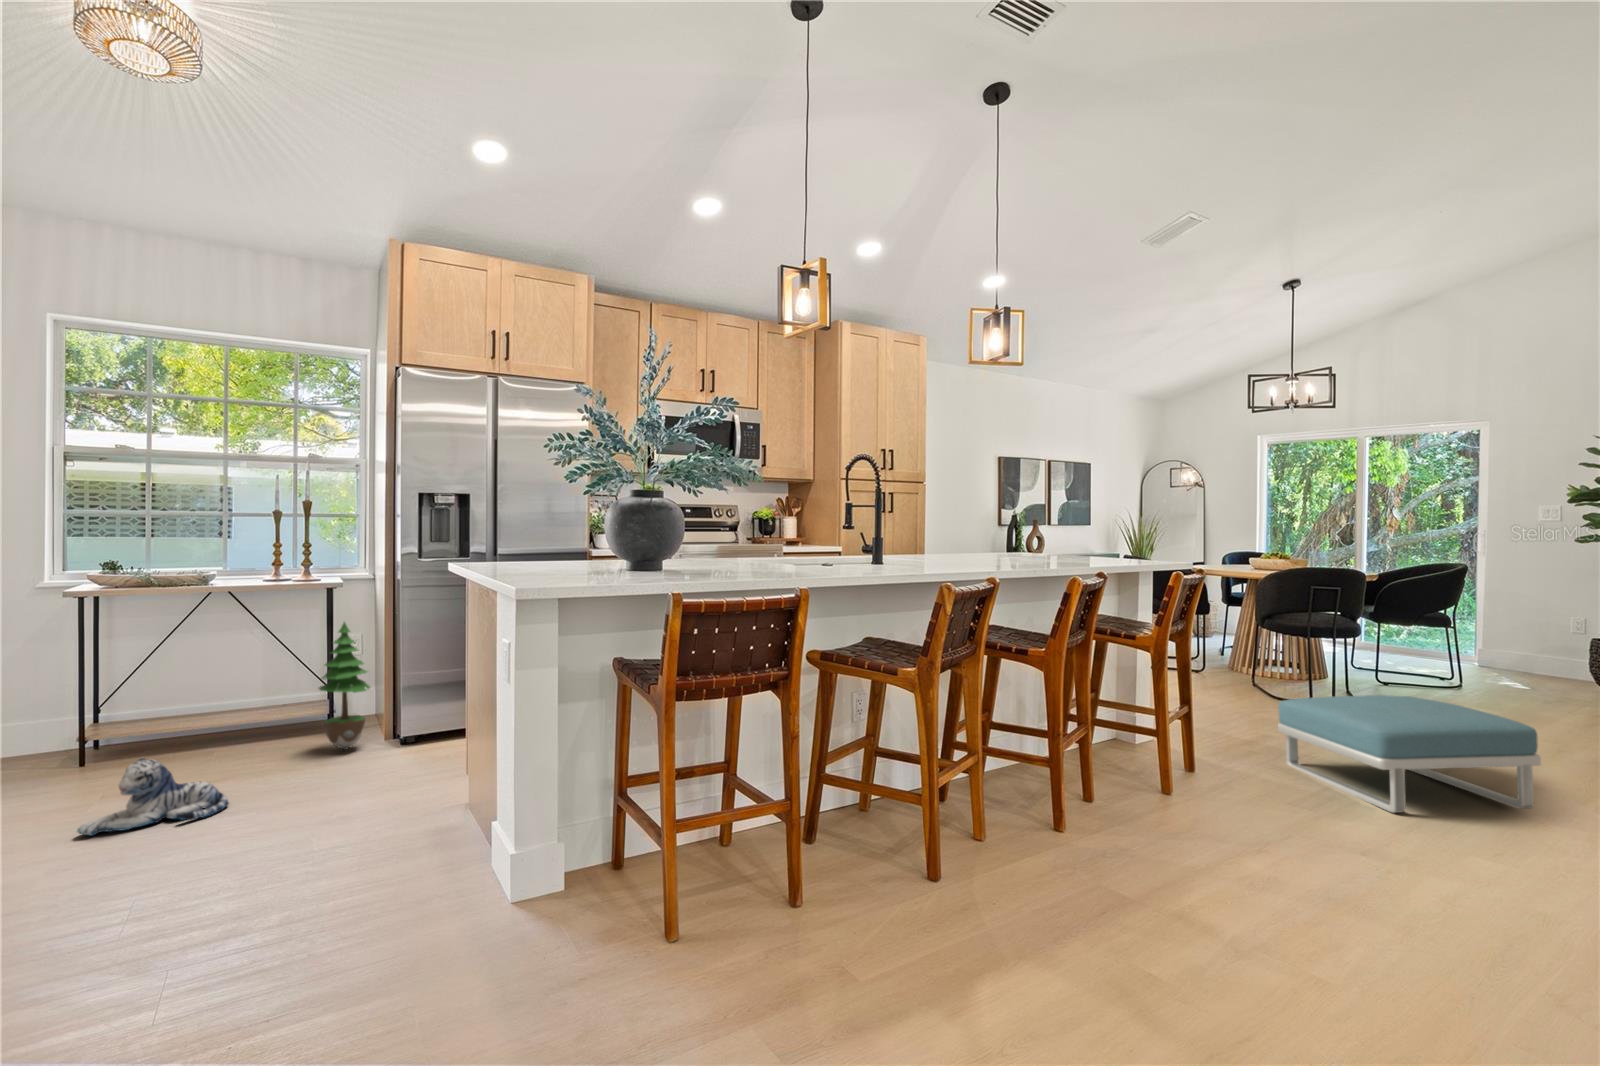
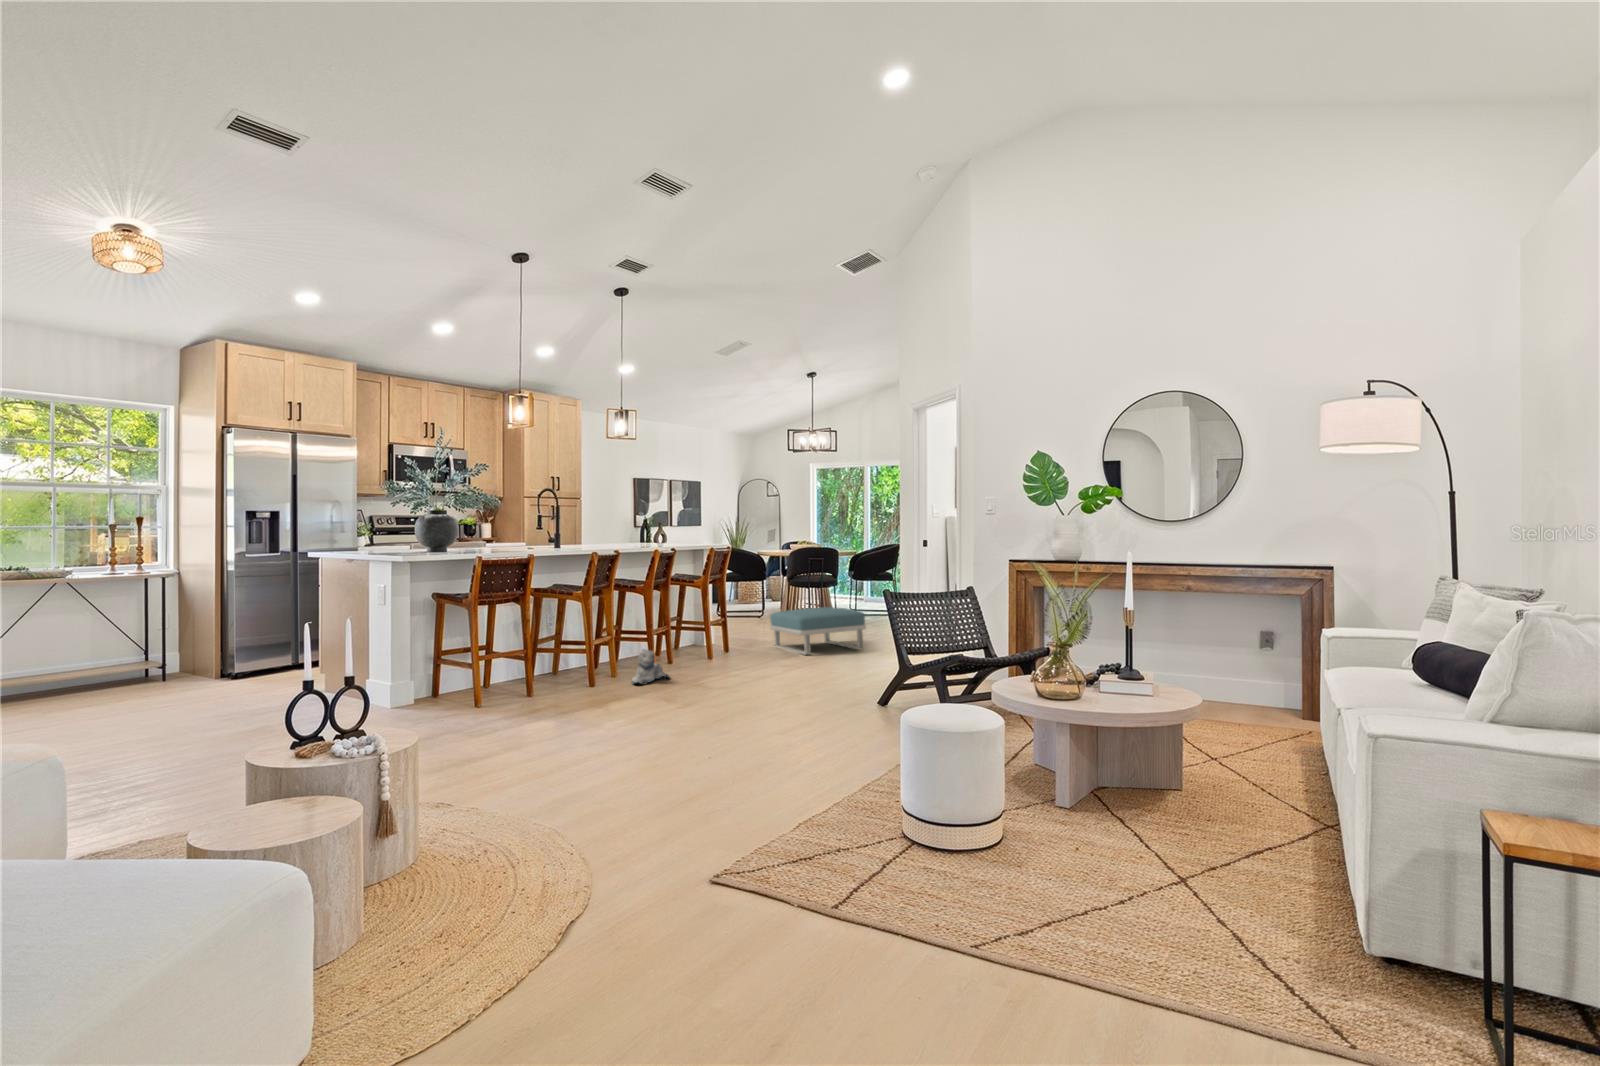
potted tree: present [319,622,370,750] -> none [172,596,210,683]
plush toy: present [77,758,229,836] -> present [632,650,669,684]

